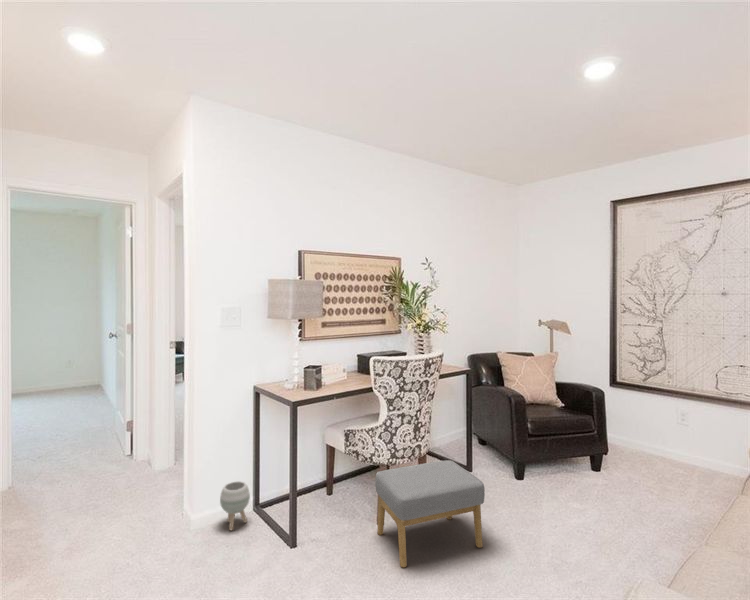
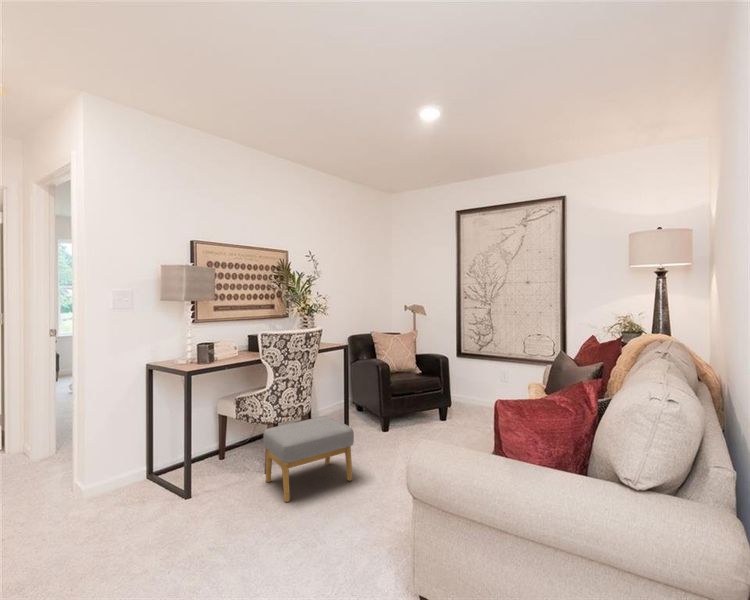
planter: present [220,481,250,530] -> none [113,451,144,496]

